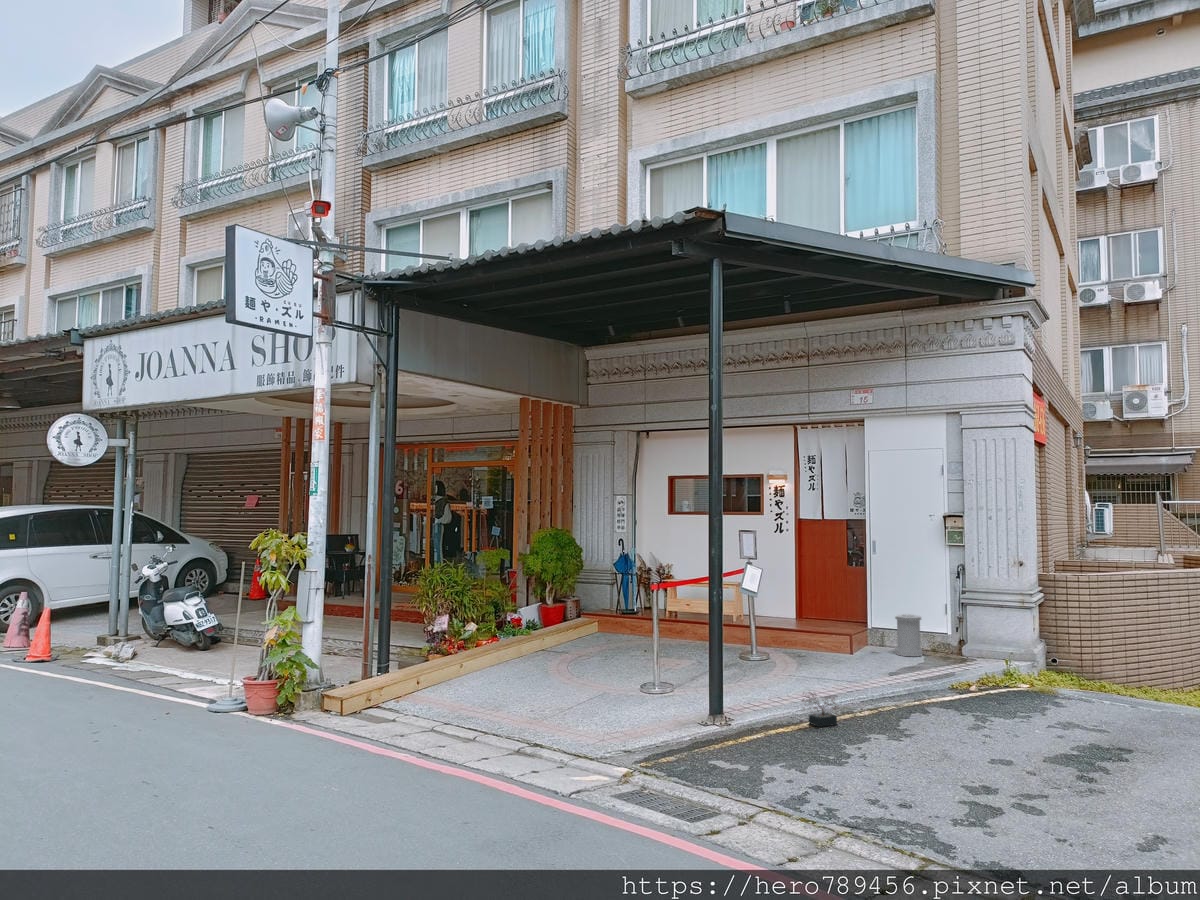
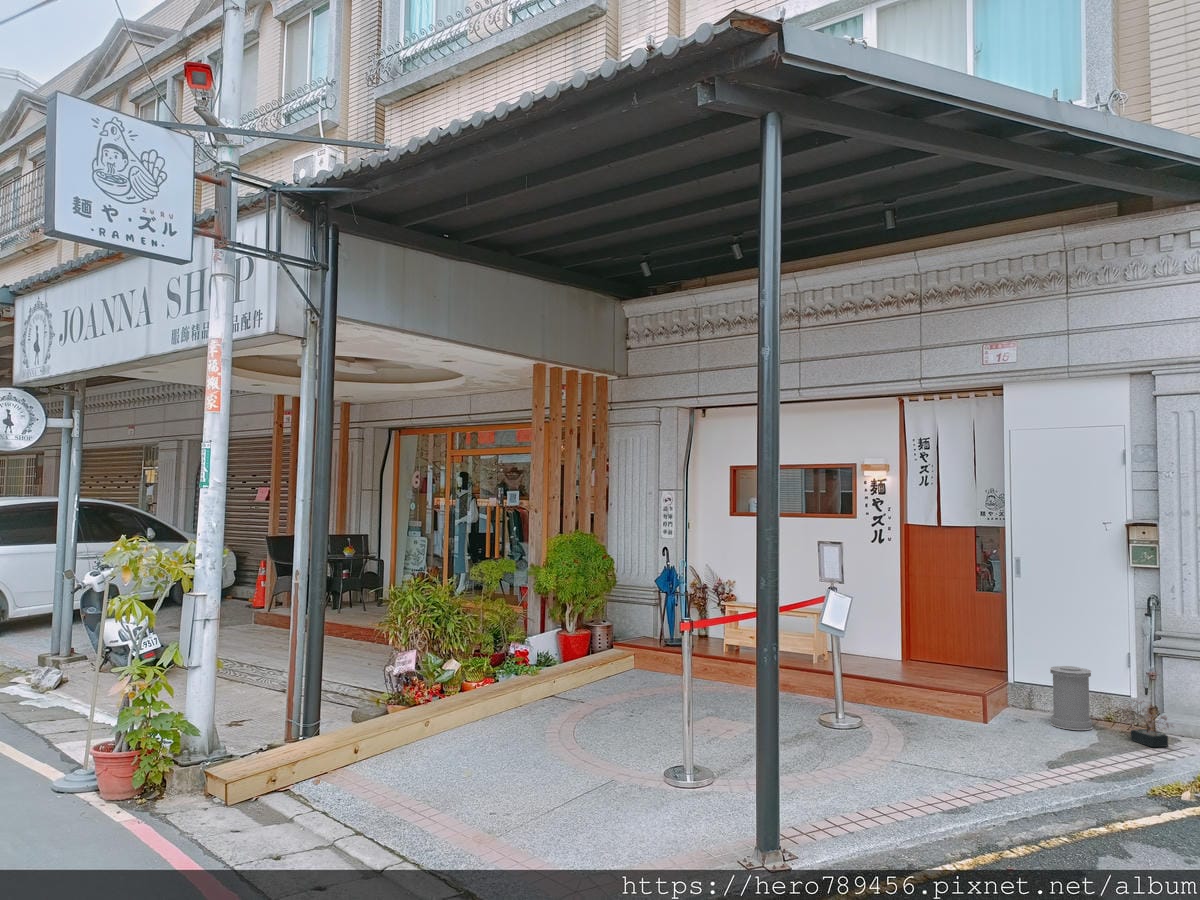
decorative plant: present [802,692,838,727] -> present [1122,700,1172,747]

